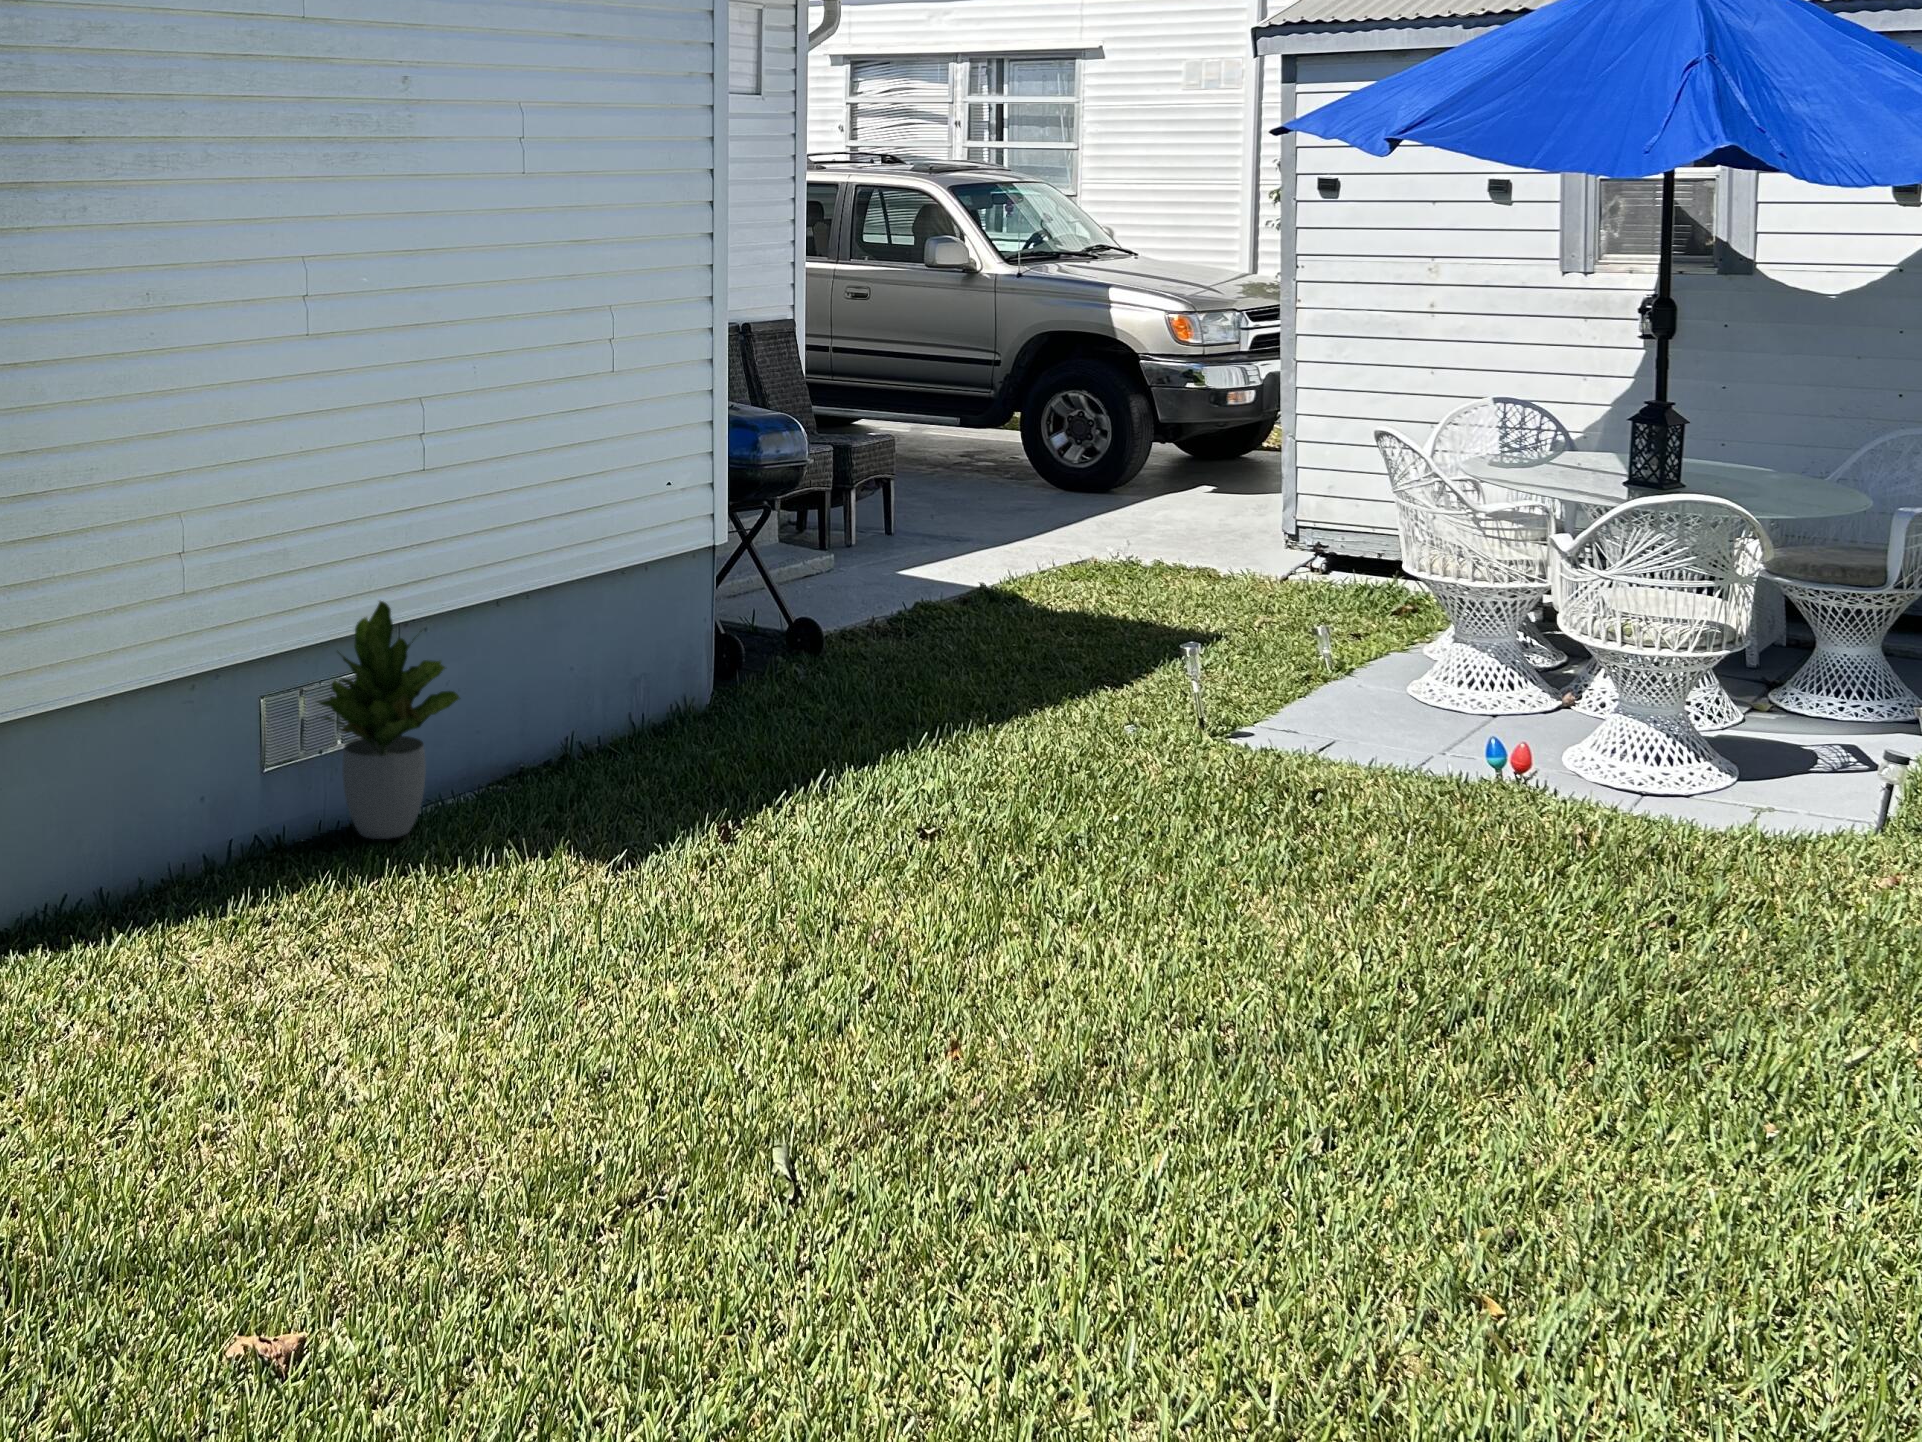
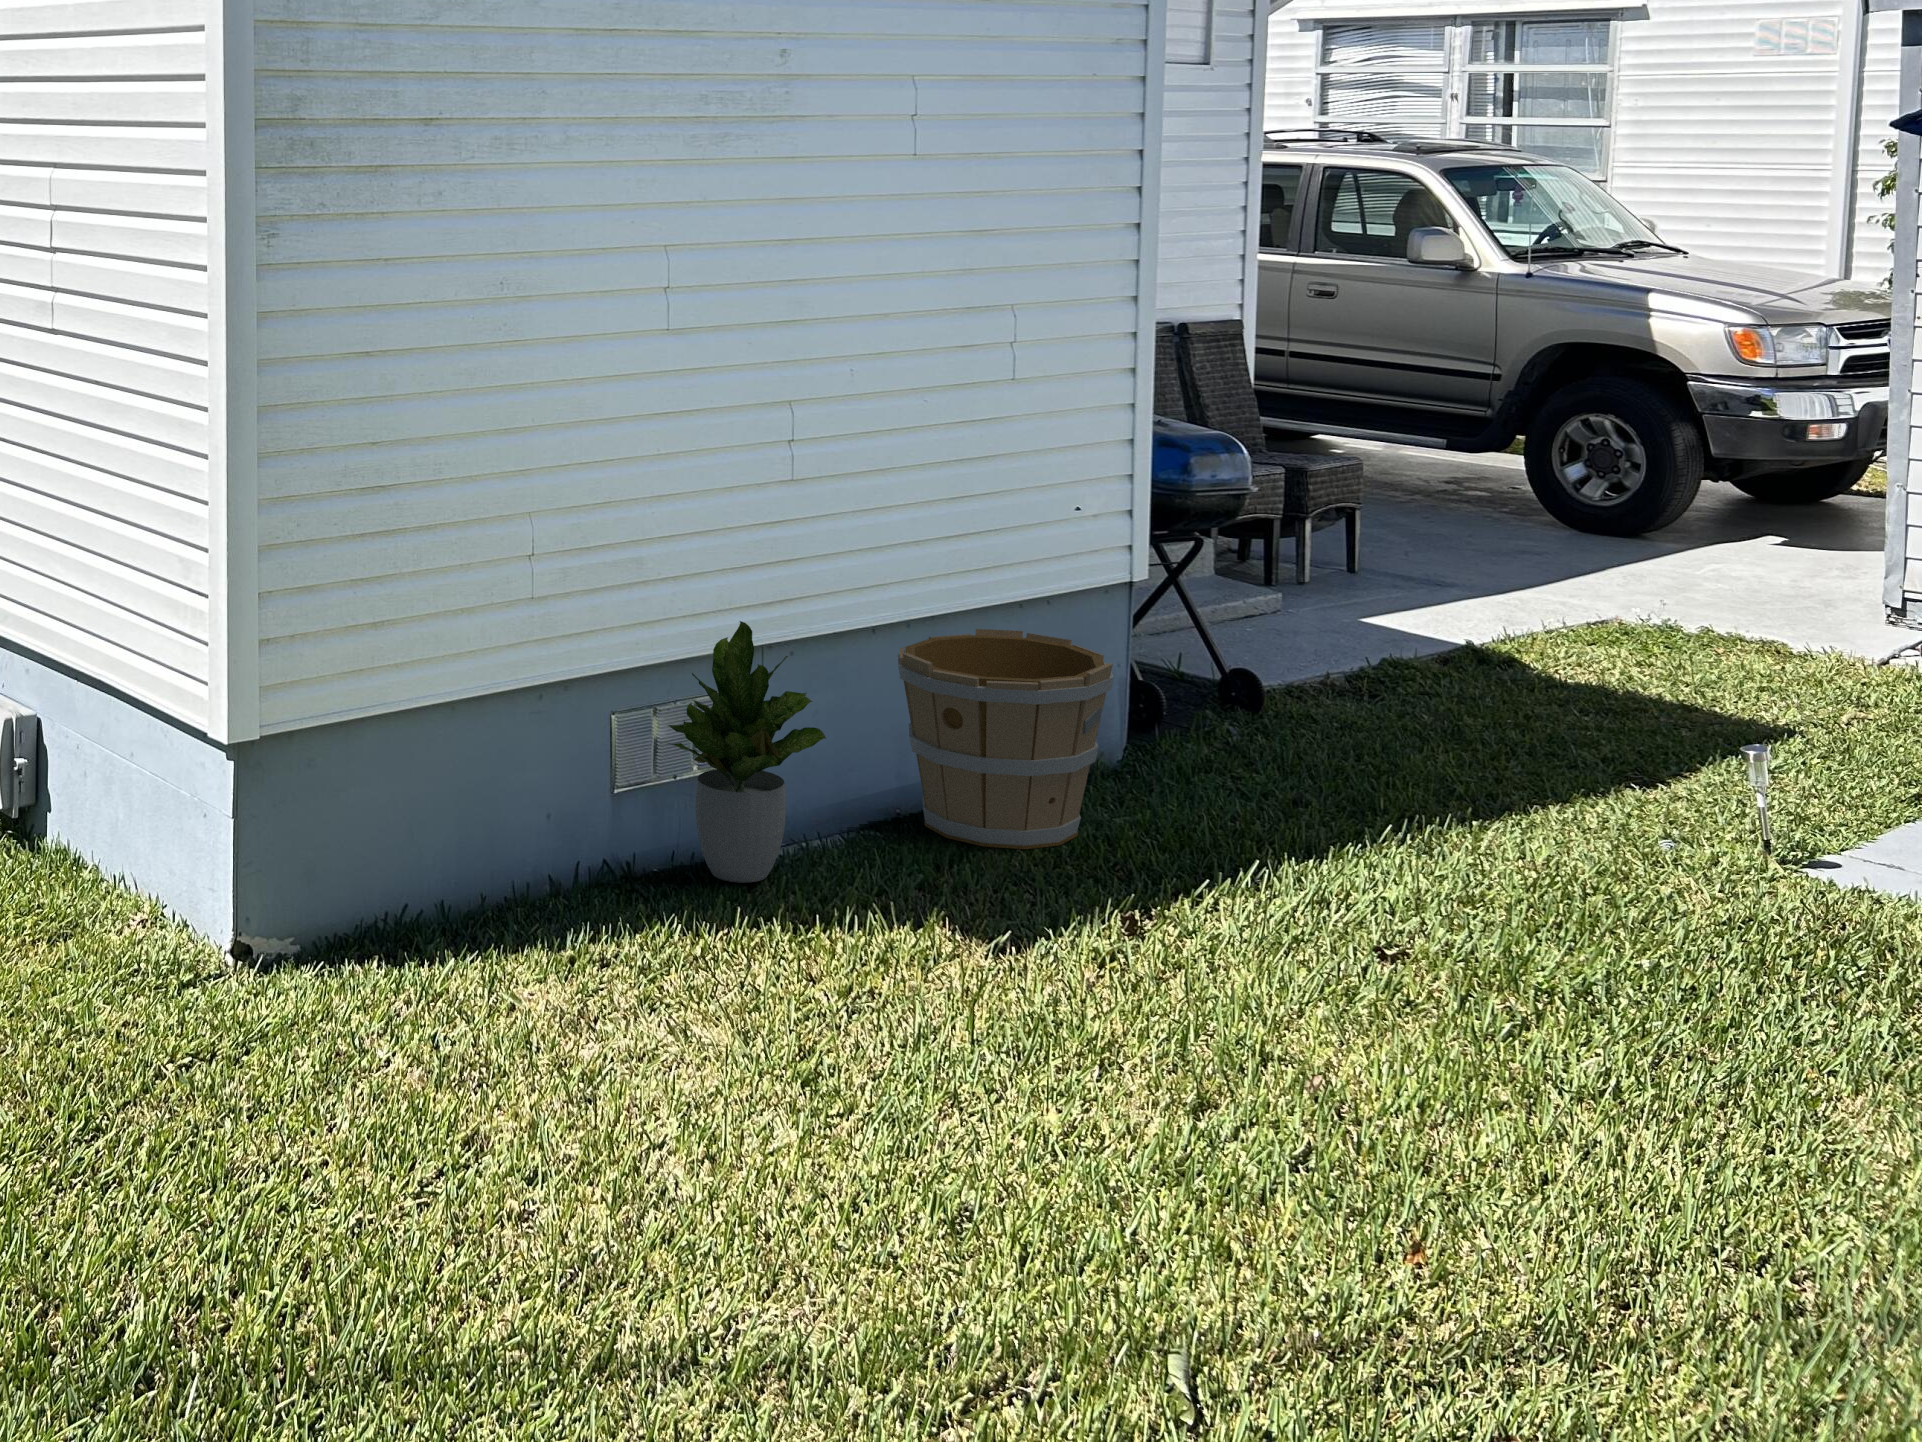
wooden bucket: none [518,595,704,786] -> present [898,629,1114,849]

